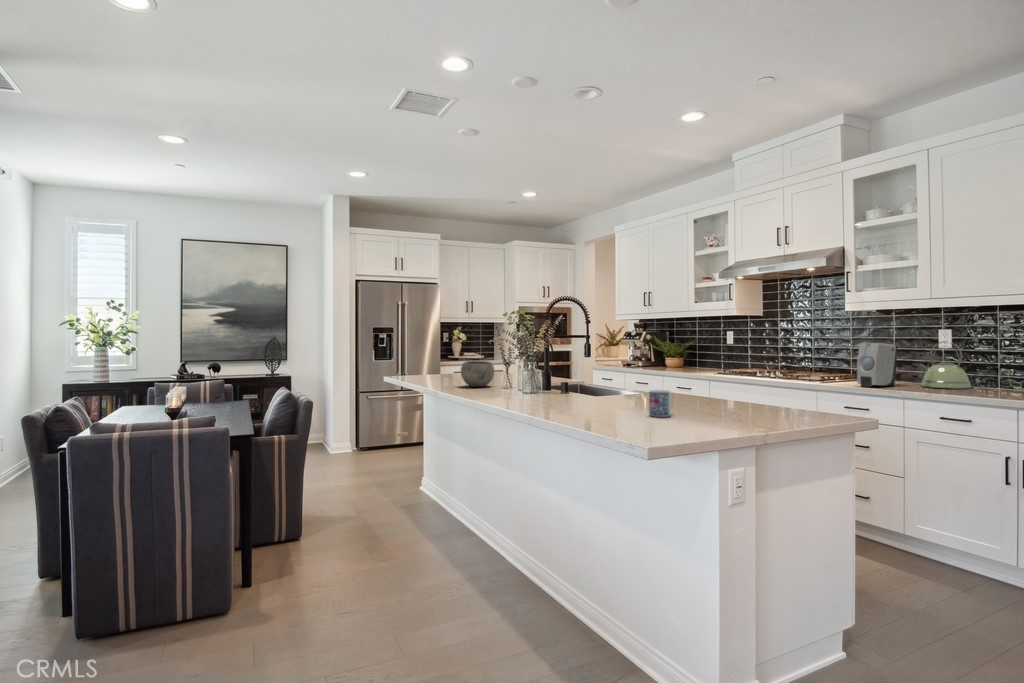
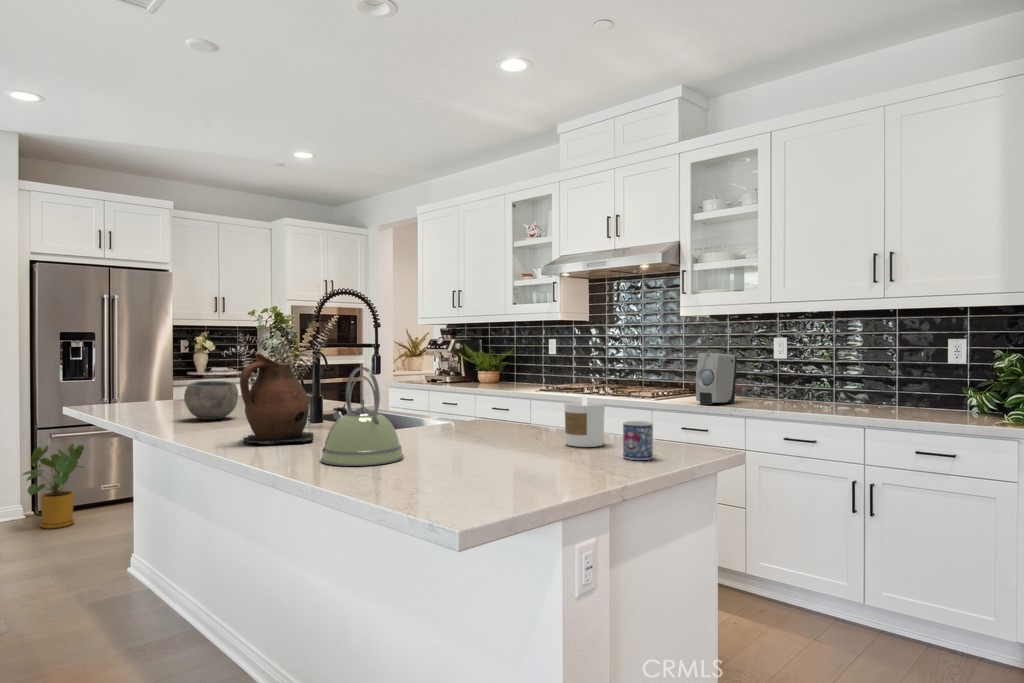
ceramic pitcher: none [502,342,548,402] -> present [240,354,313,443]
kettle: present [918,342,971,389] -> present [320,367,403,466]
candle: none [731,374,764,412] -> present [565,395,605,447]
mug: present [649,390,673,417] -> present [623,421,653,460]
house plant: none [353,404,392,459] -> present [23,444,85,529]

